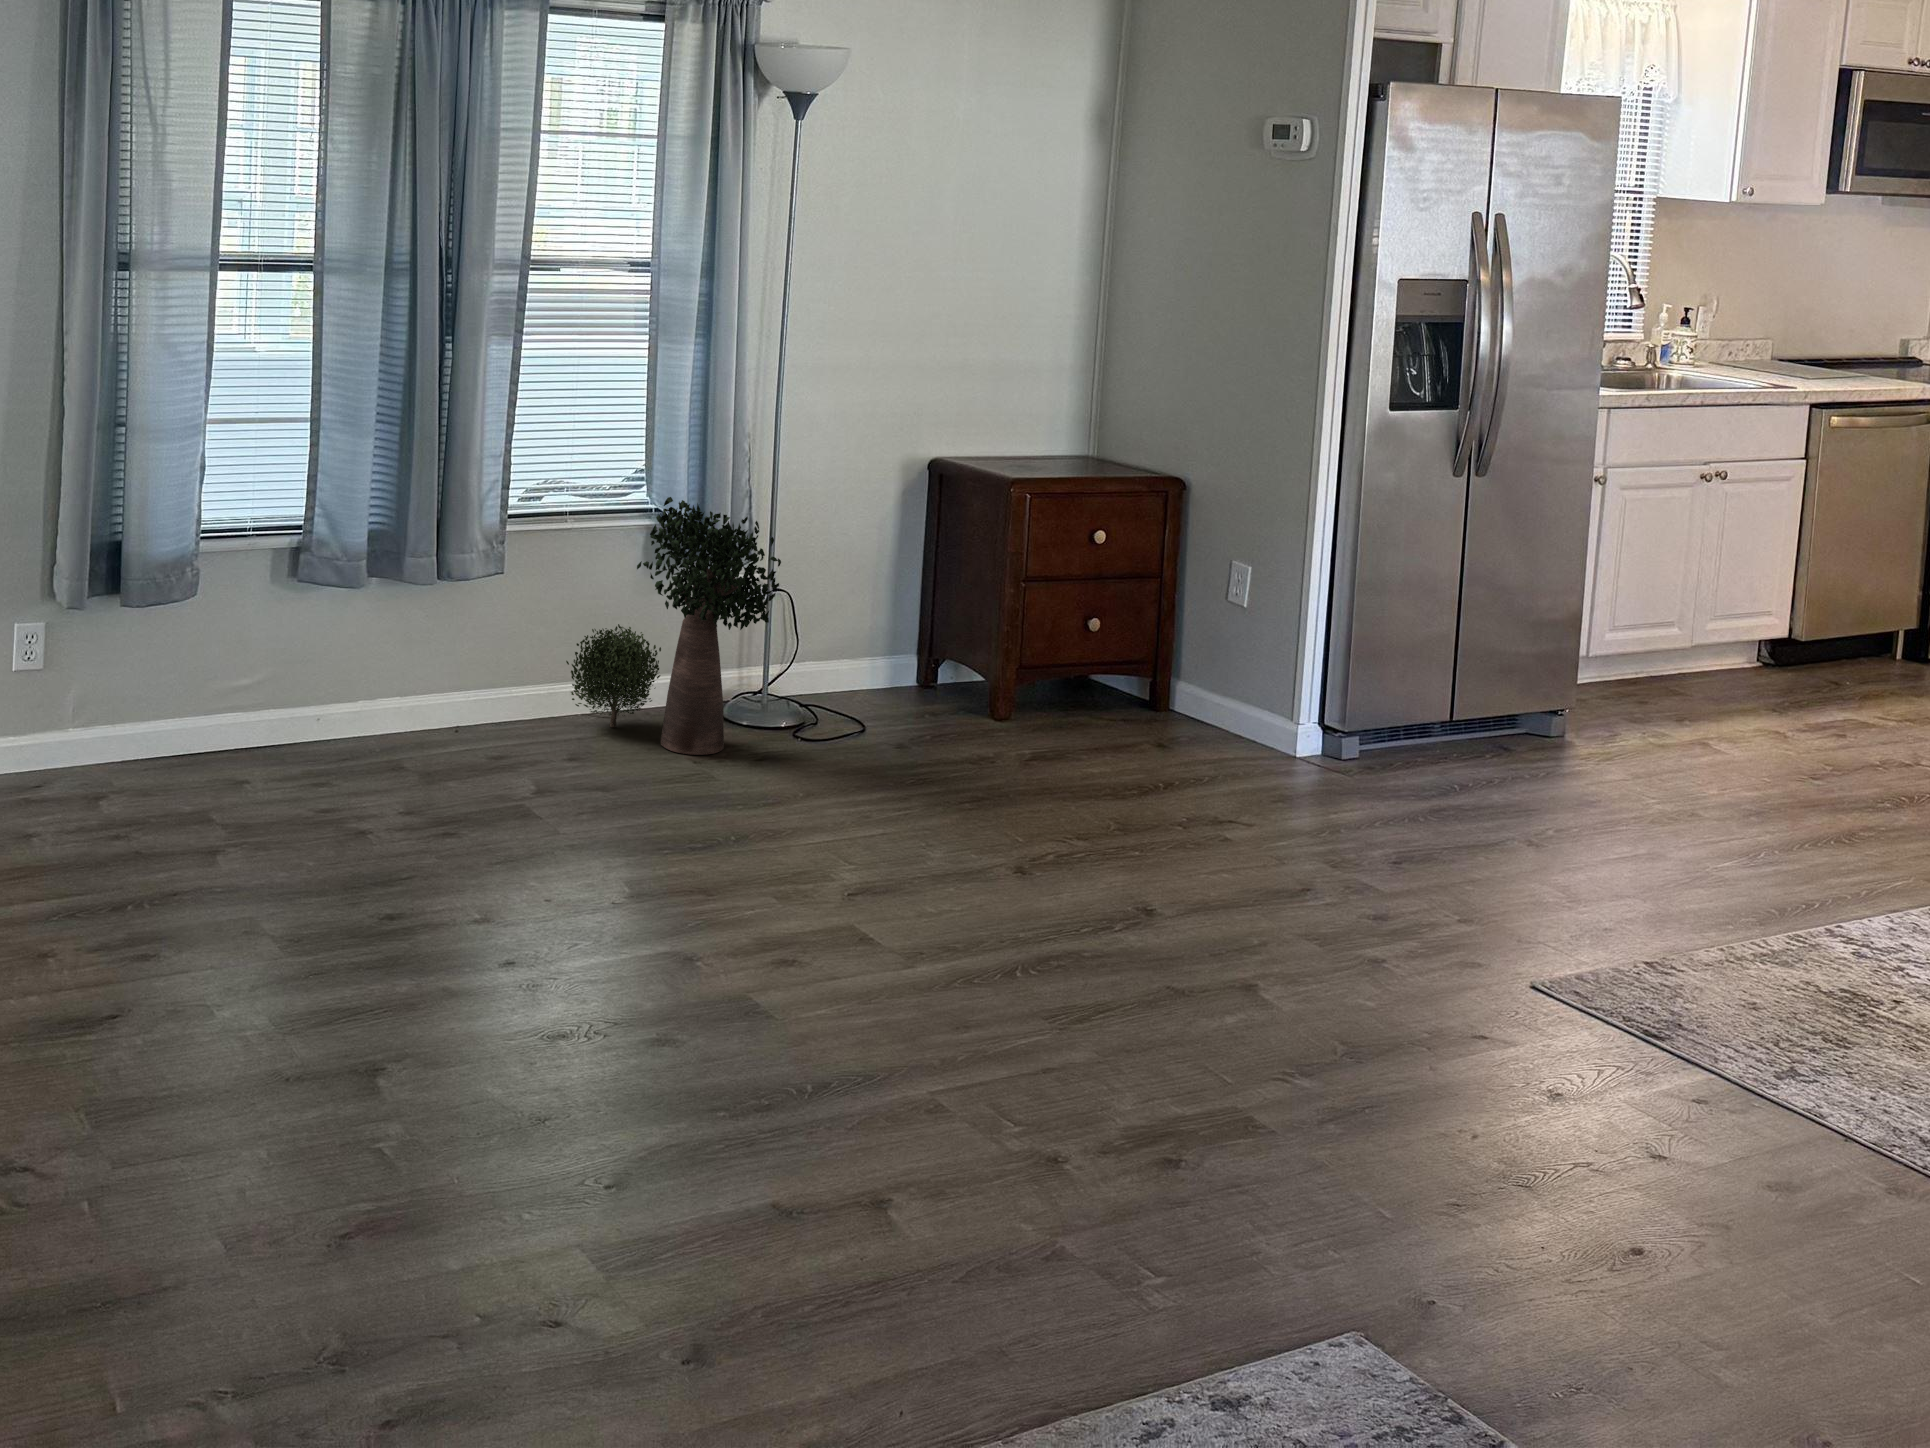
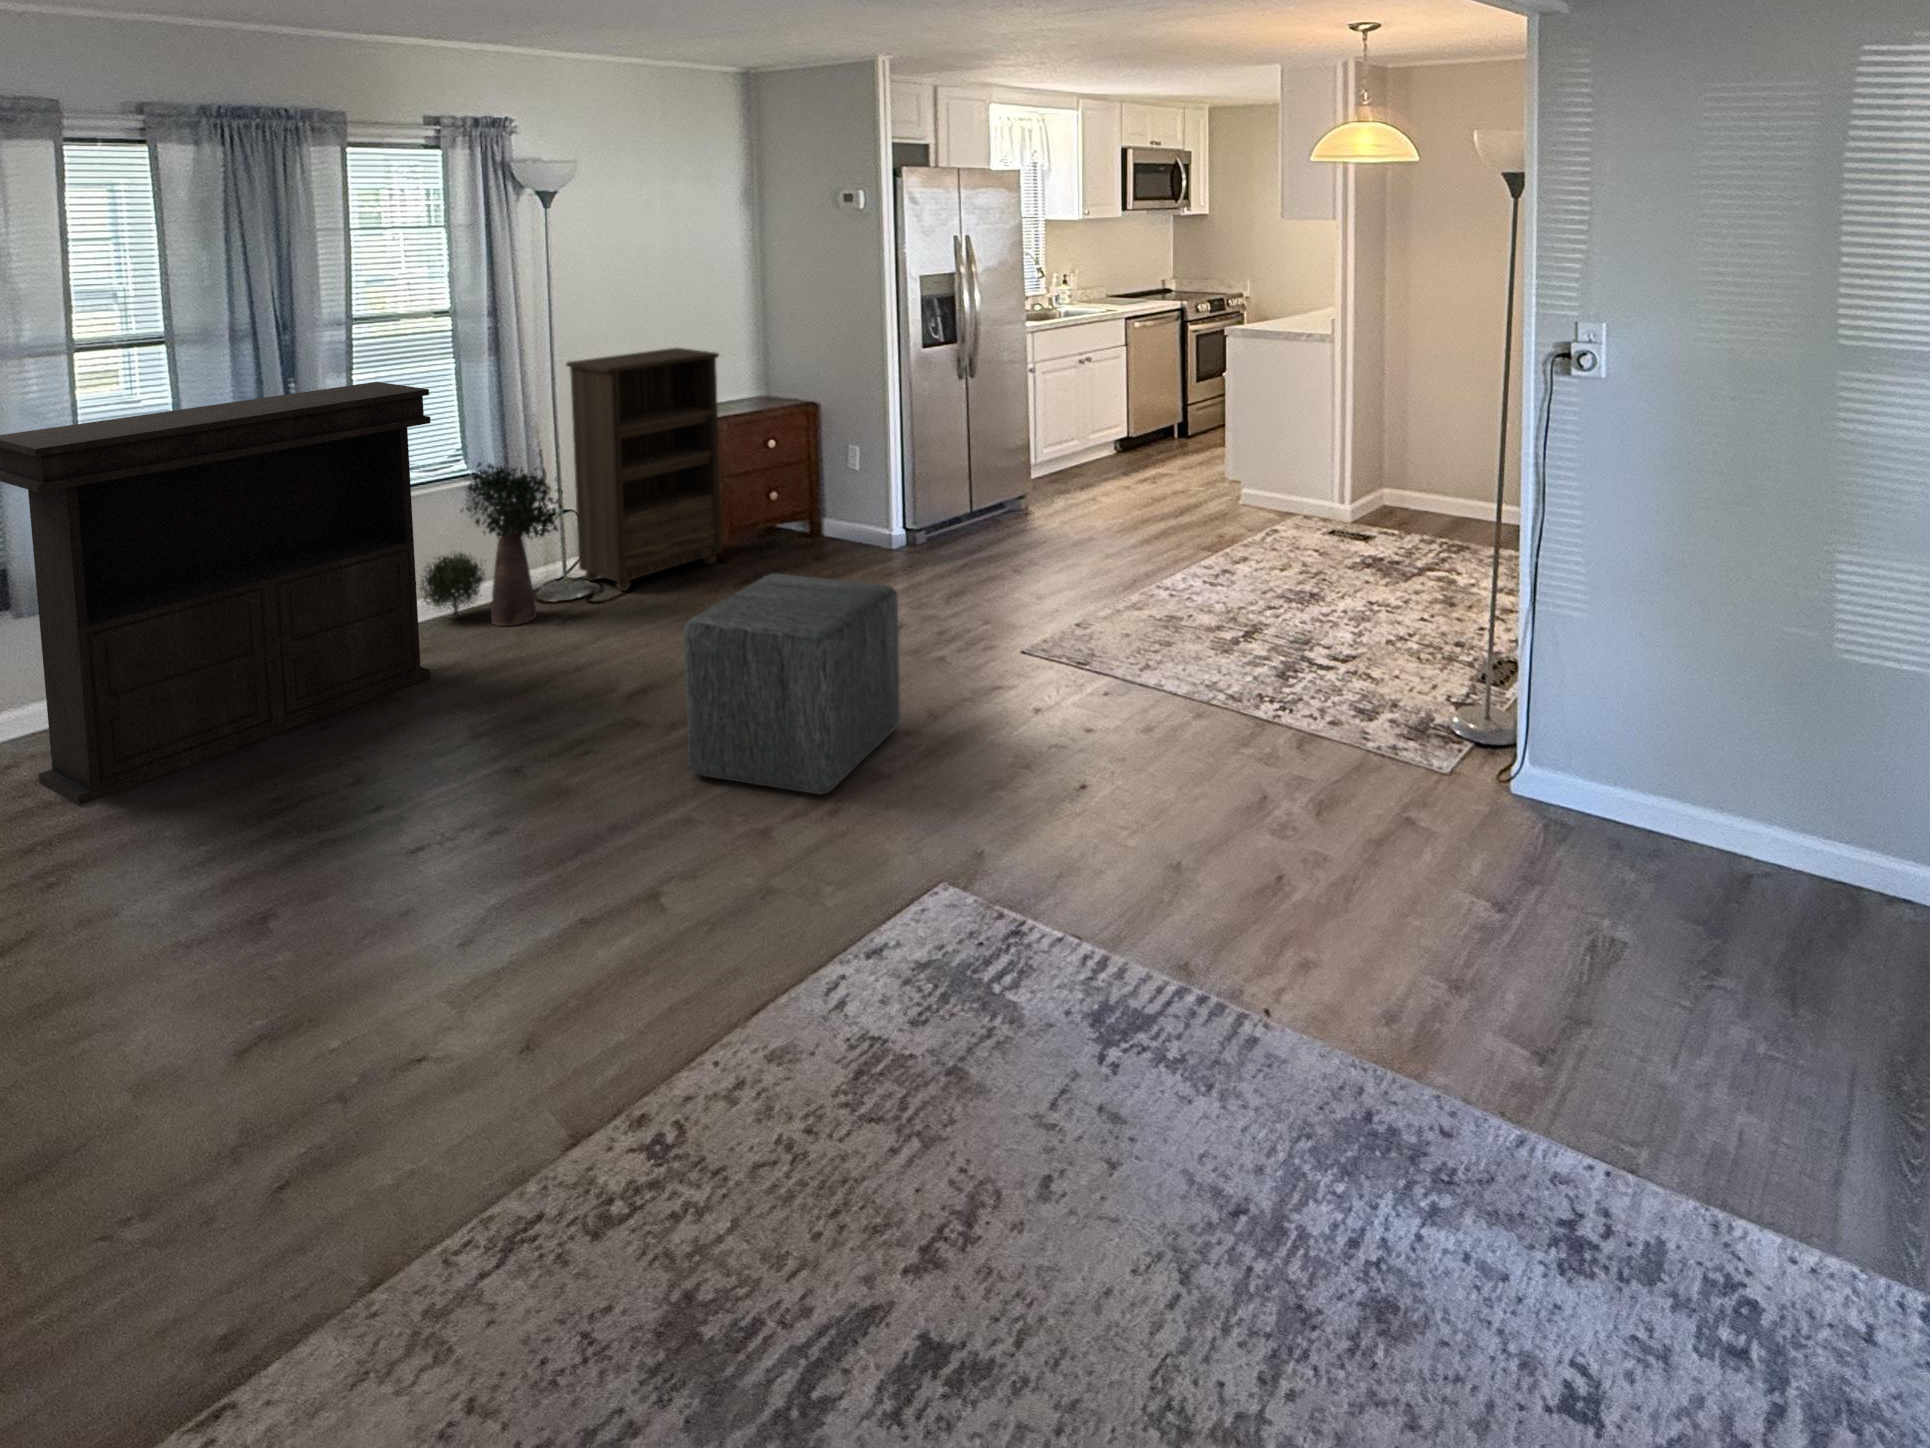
console table: none [130,356,624,867] -> present [0,382,431,806]
bookshelf: none [786,357,1036,737] -> present [566,348,722,591]
ottoman: none [945,748,1315,1127] -> present [684,574,900,794]

